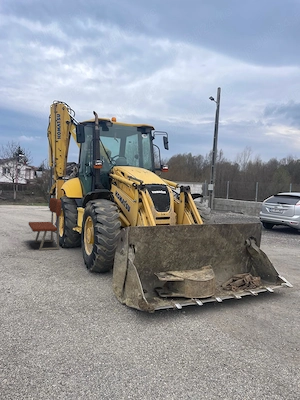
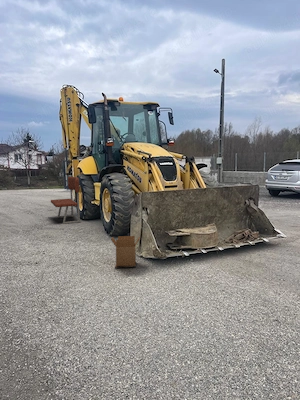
cardboard box: none [89,278,124,318] -> present [111,236,140,268]

